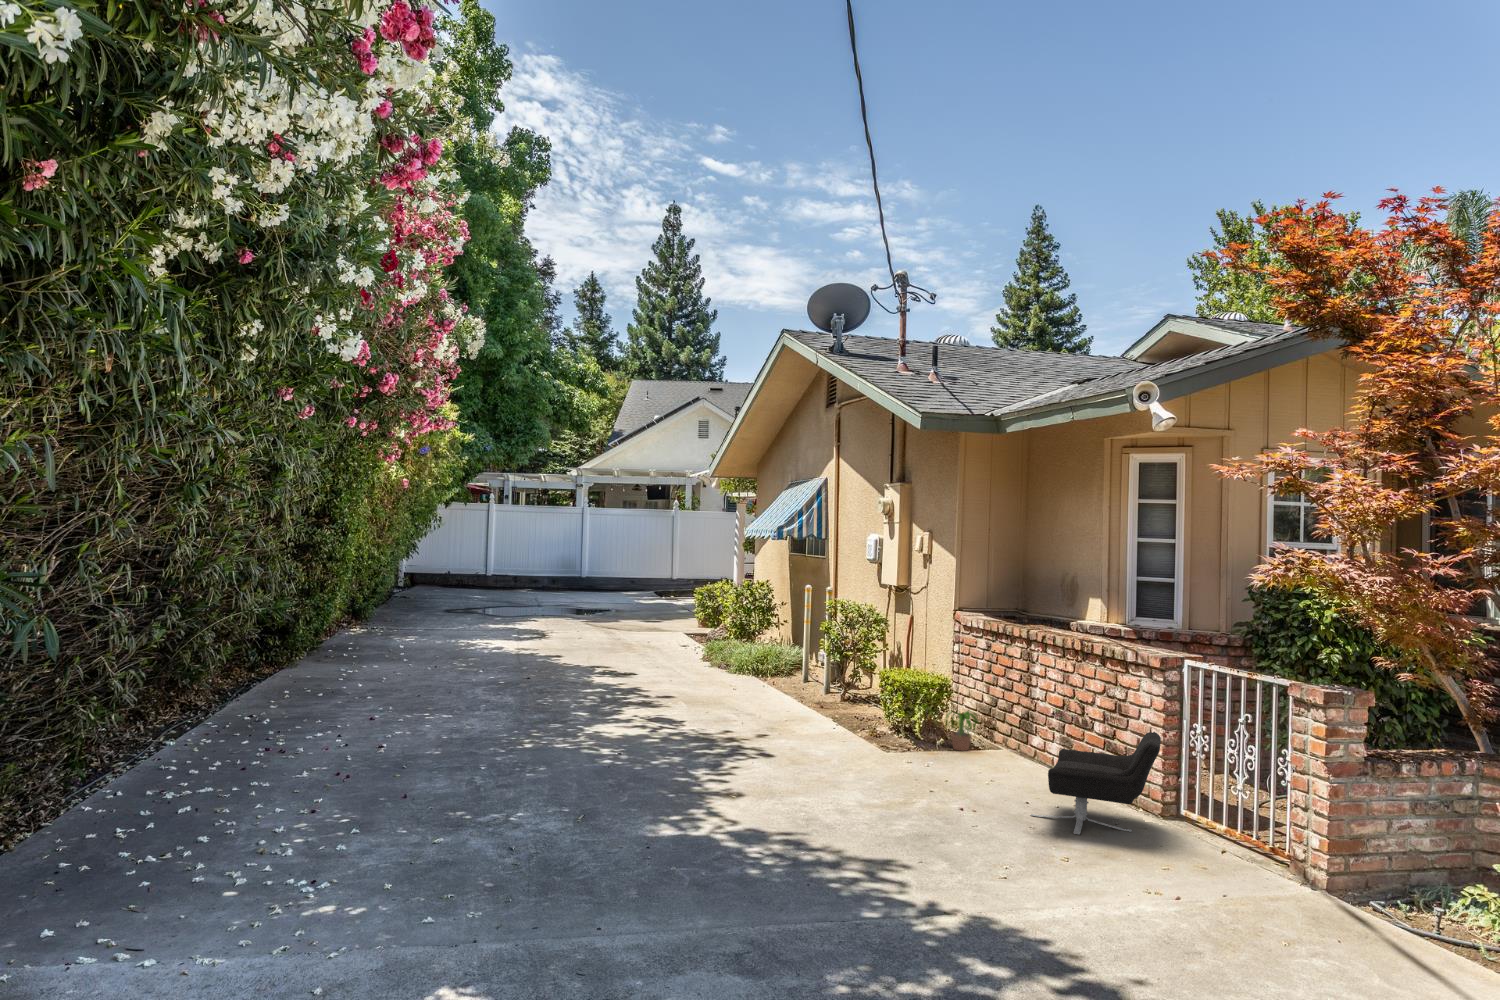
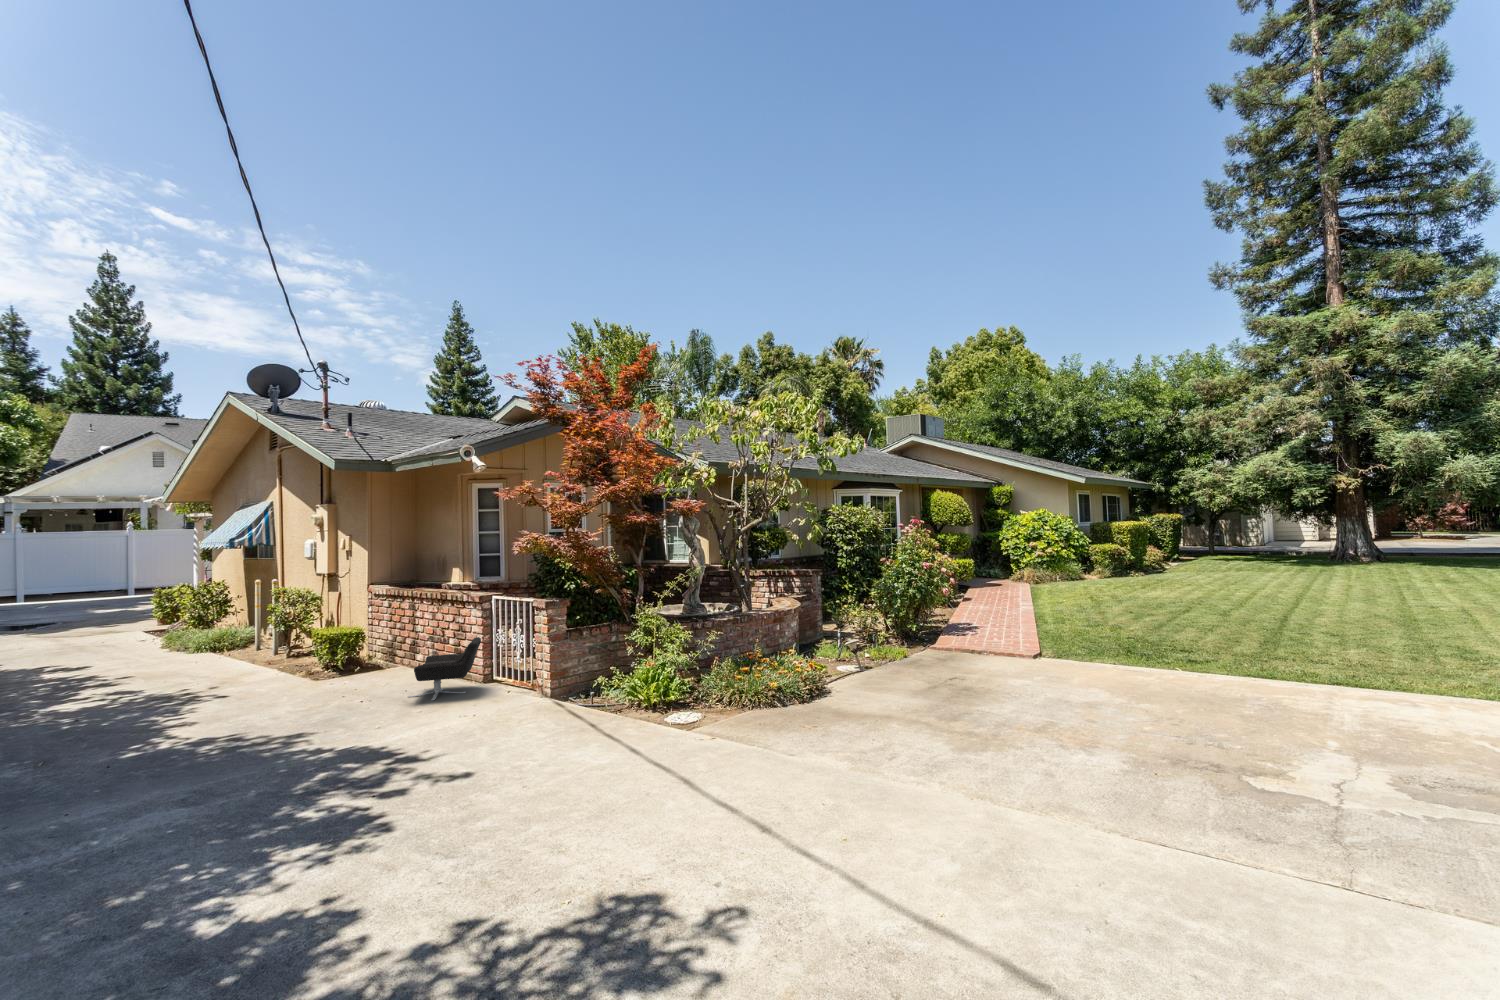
potted plant: present [945,711,978,751] -> none [355,646,388,672]

